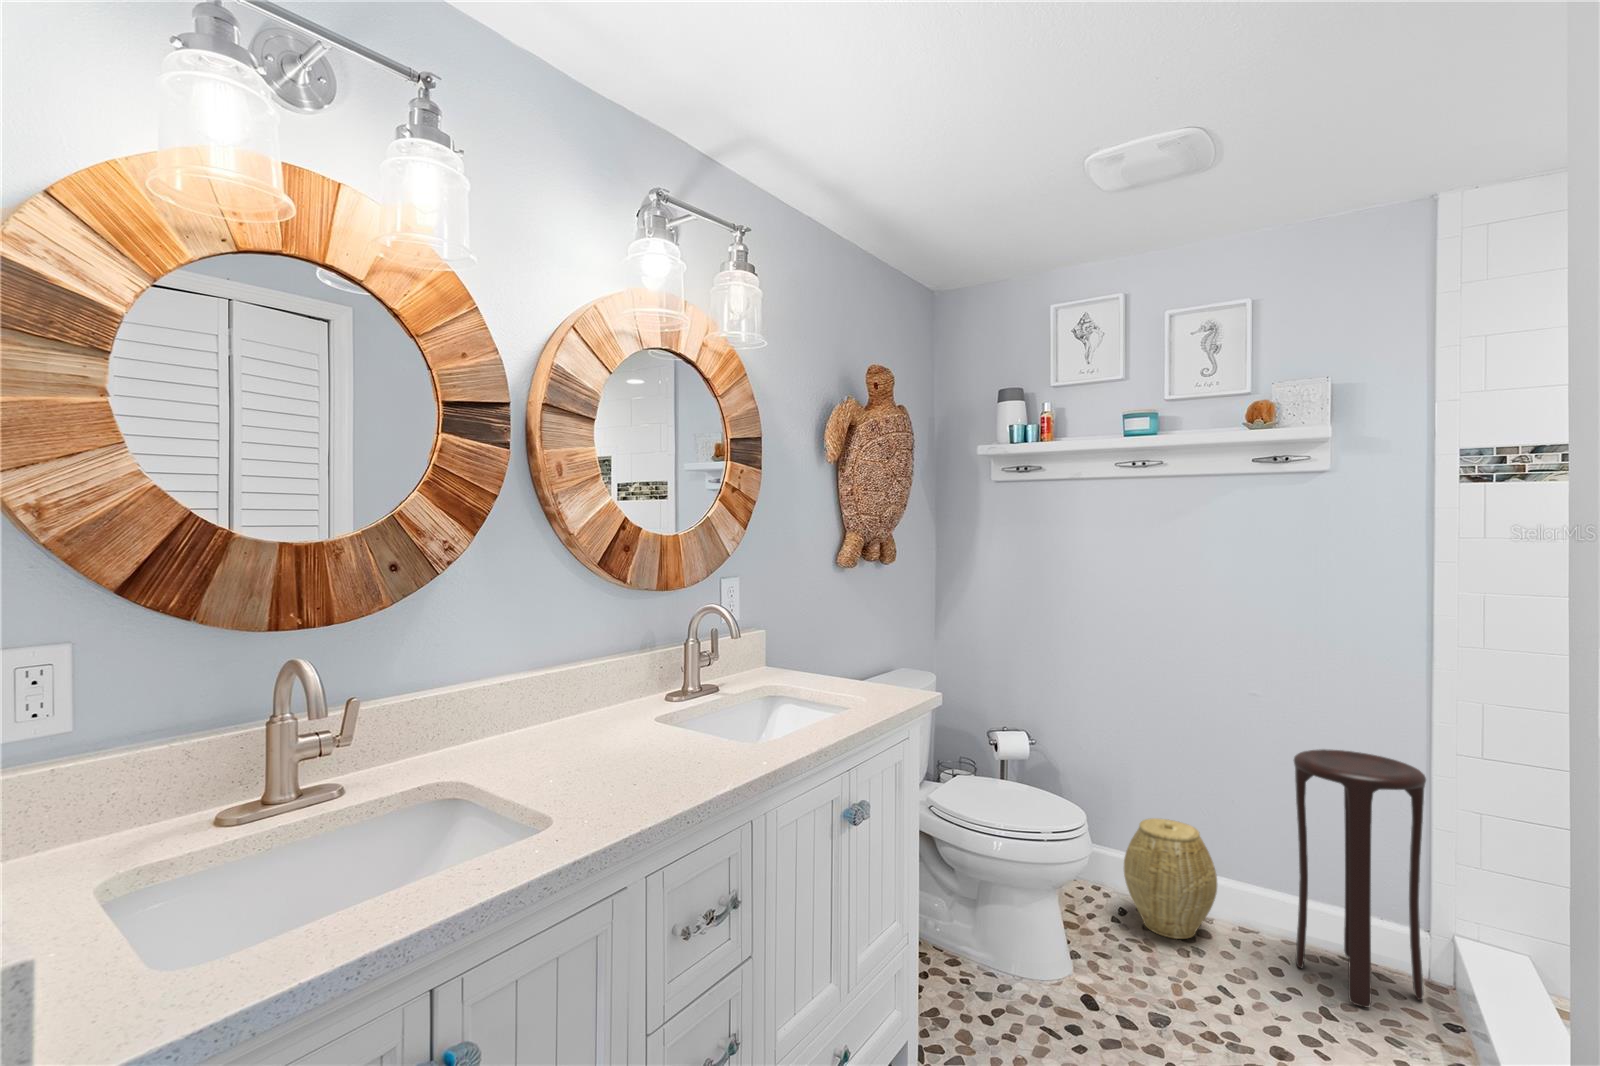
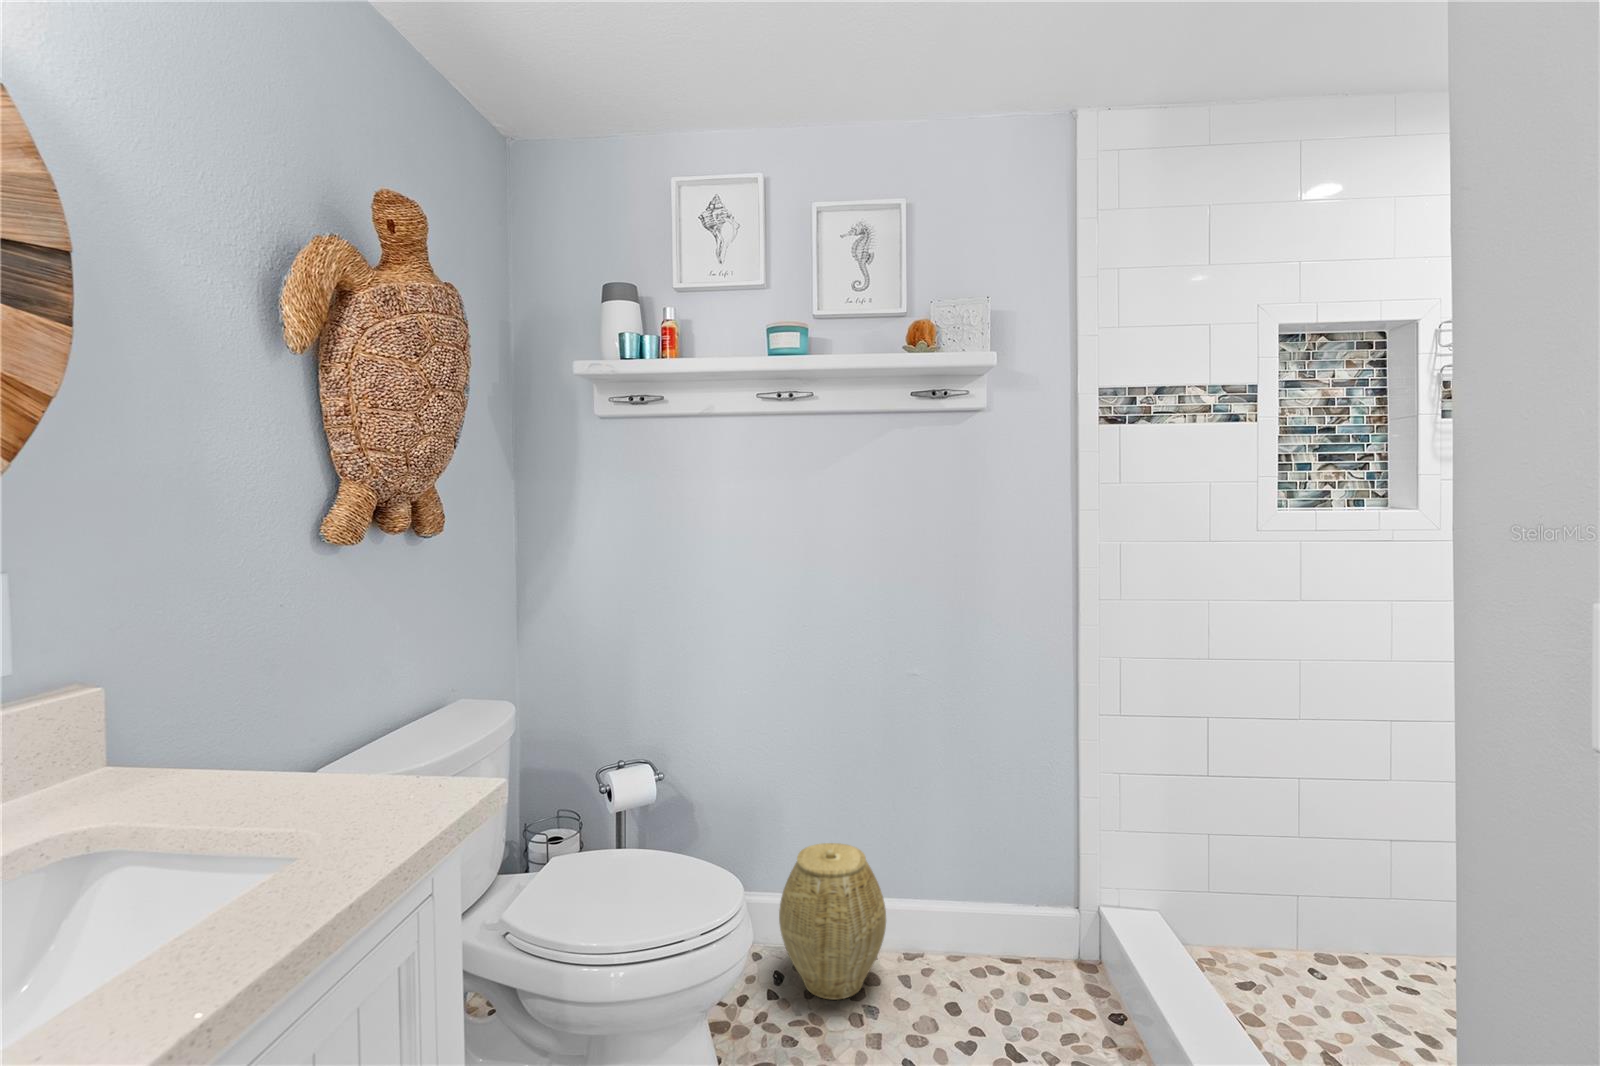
stool: present [1294,749,1426,1007] -> none [965,728,1093,1029]

